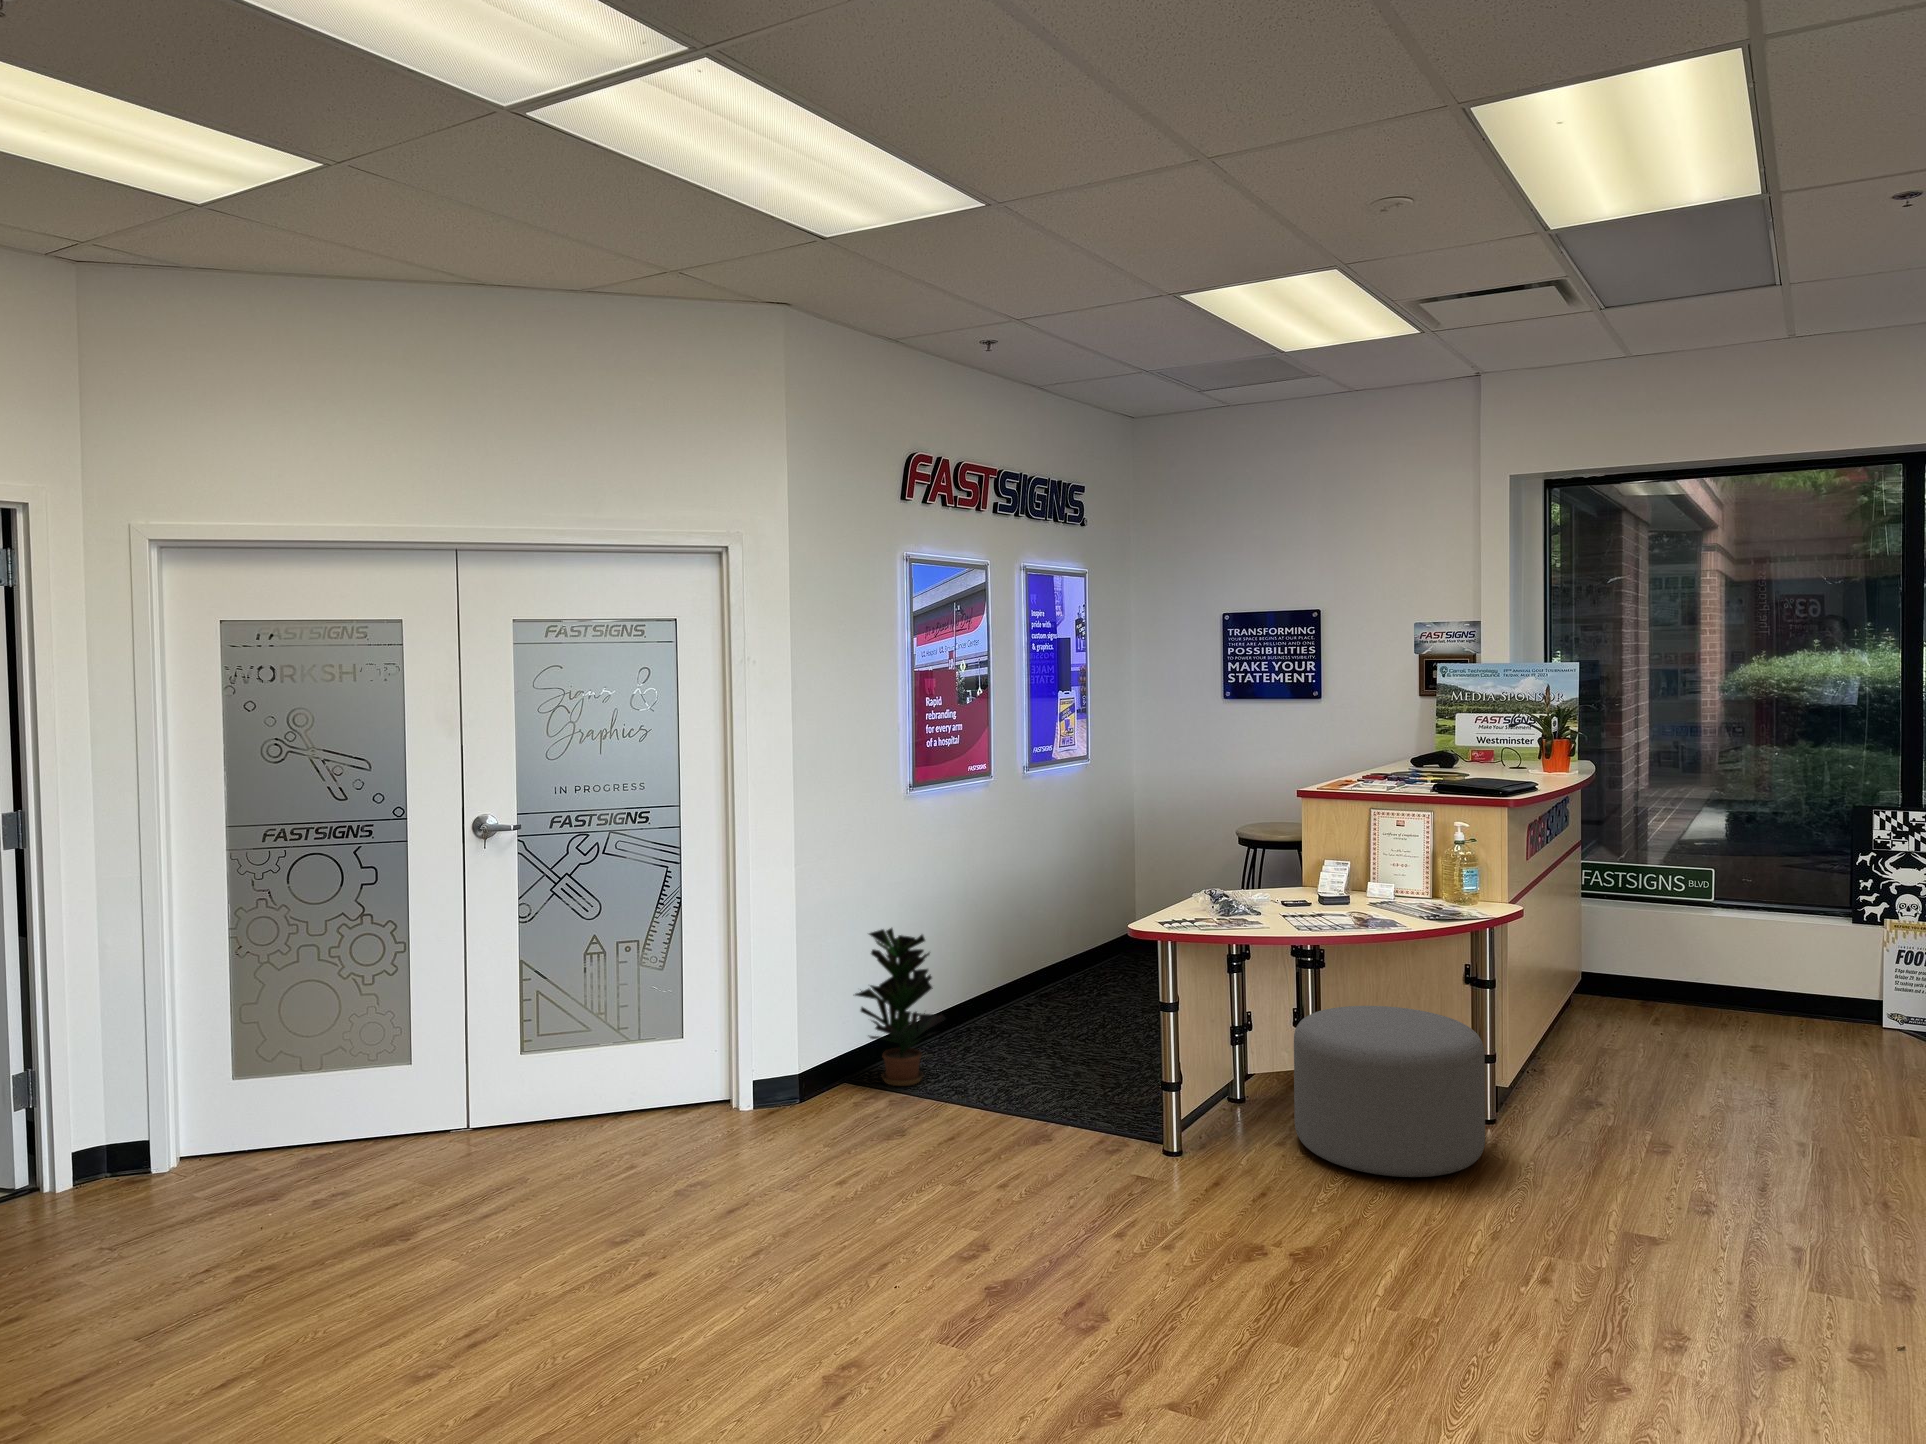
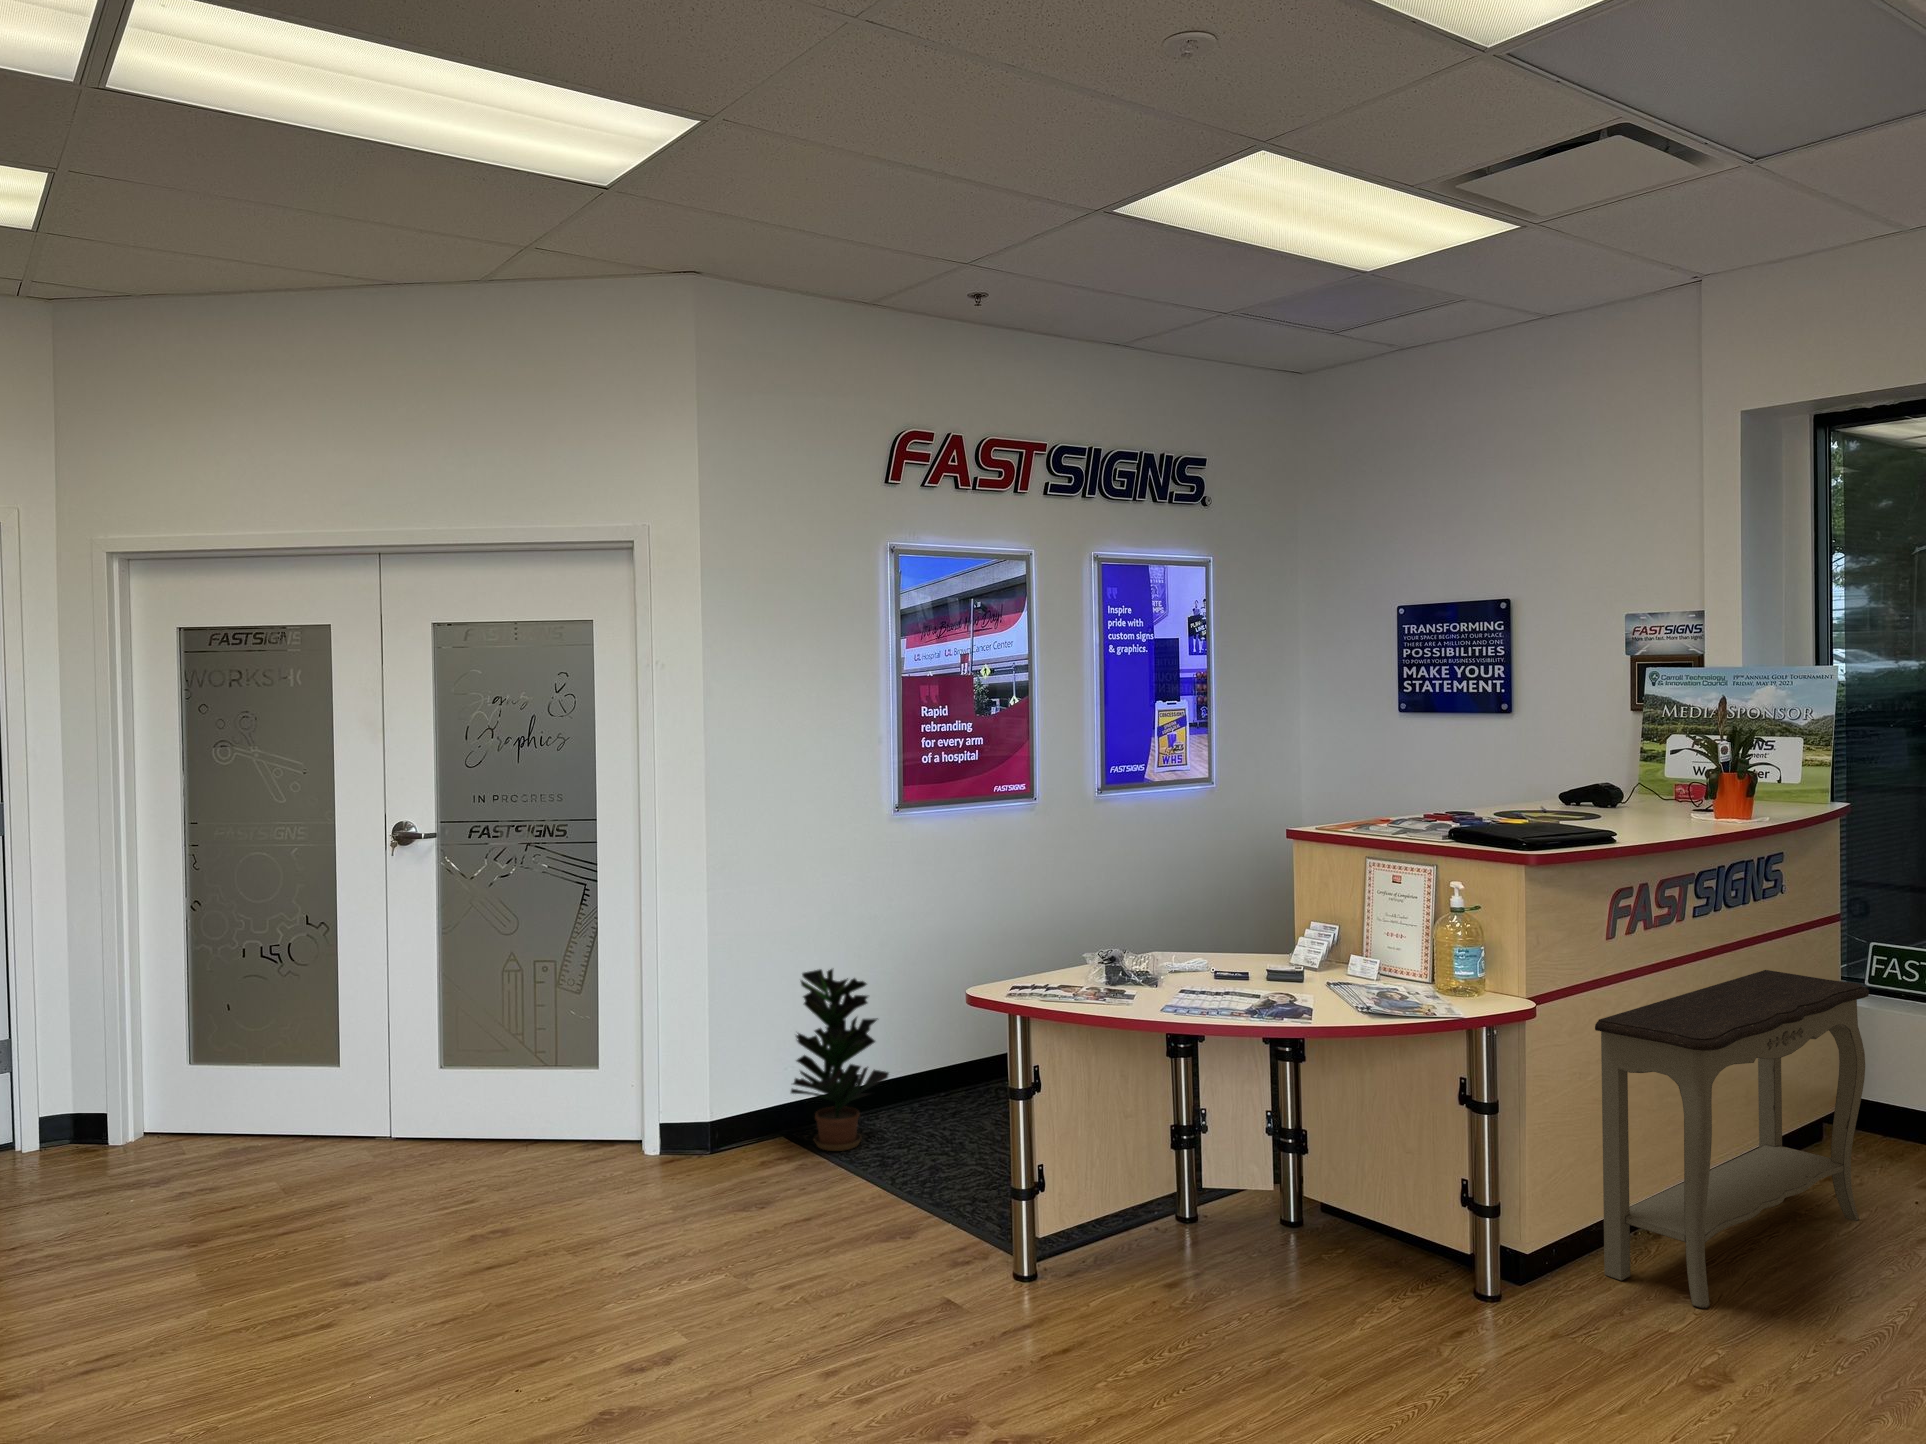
console table: none [1531,879,1645,1110] -> present [1595,970,1869,1308]
ottoman: present [1294,1006,1485,1177] -> none [1186,1117,1437,1363]

